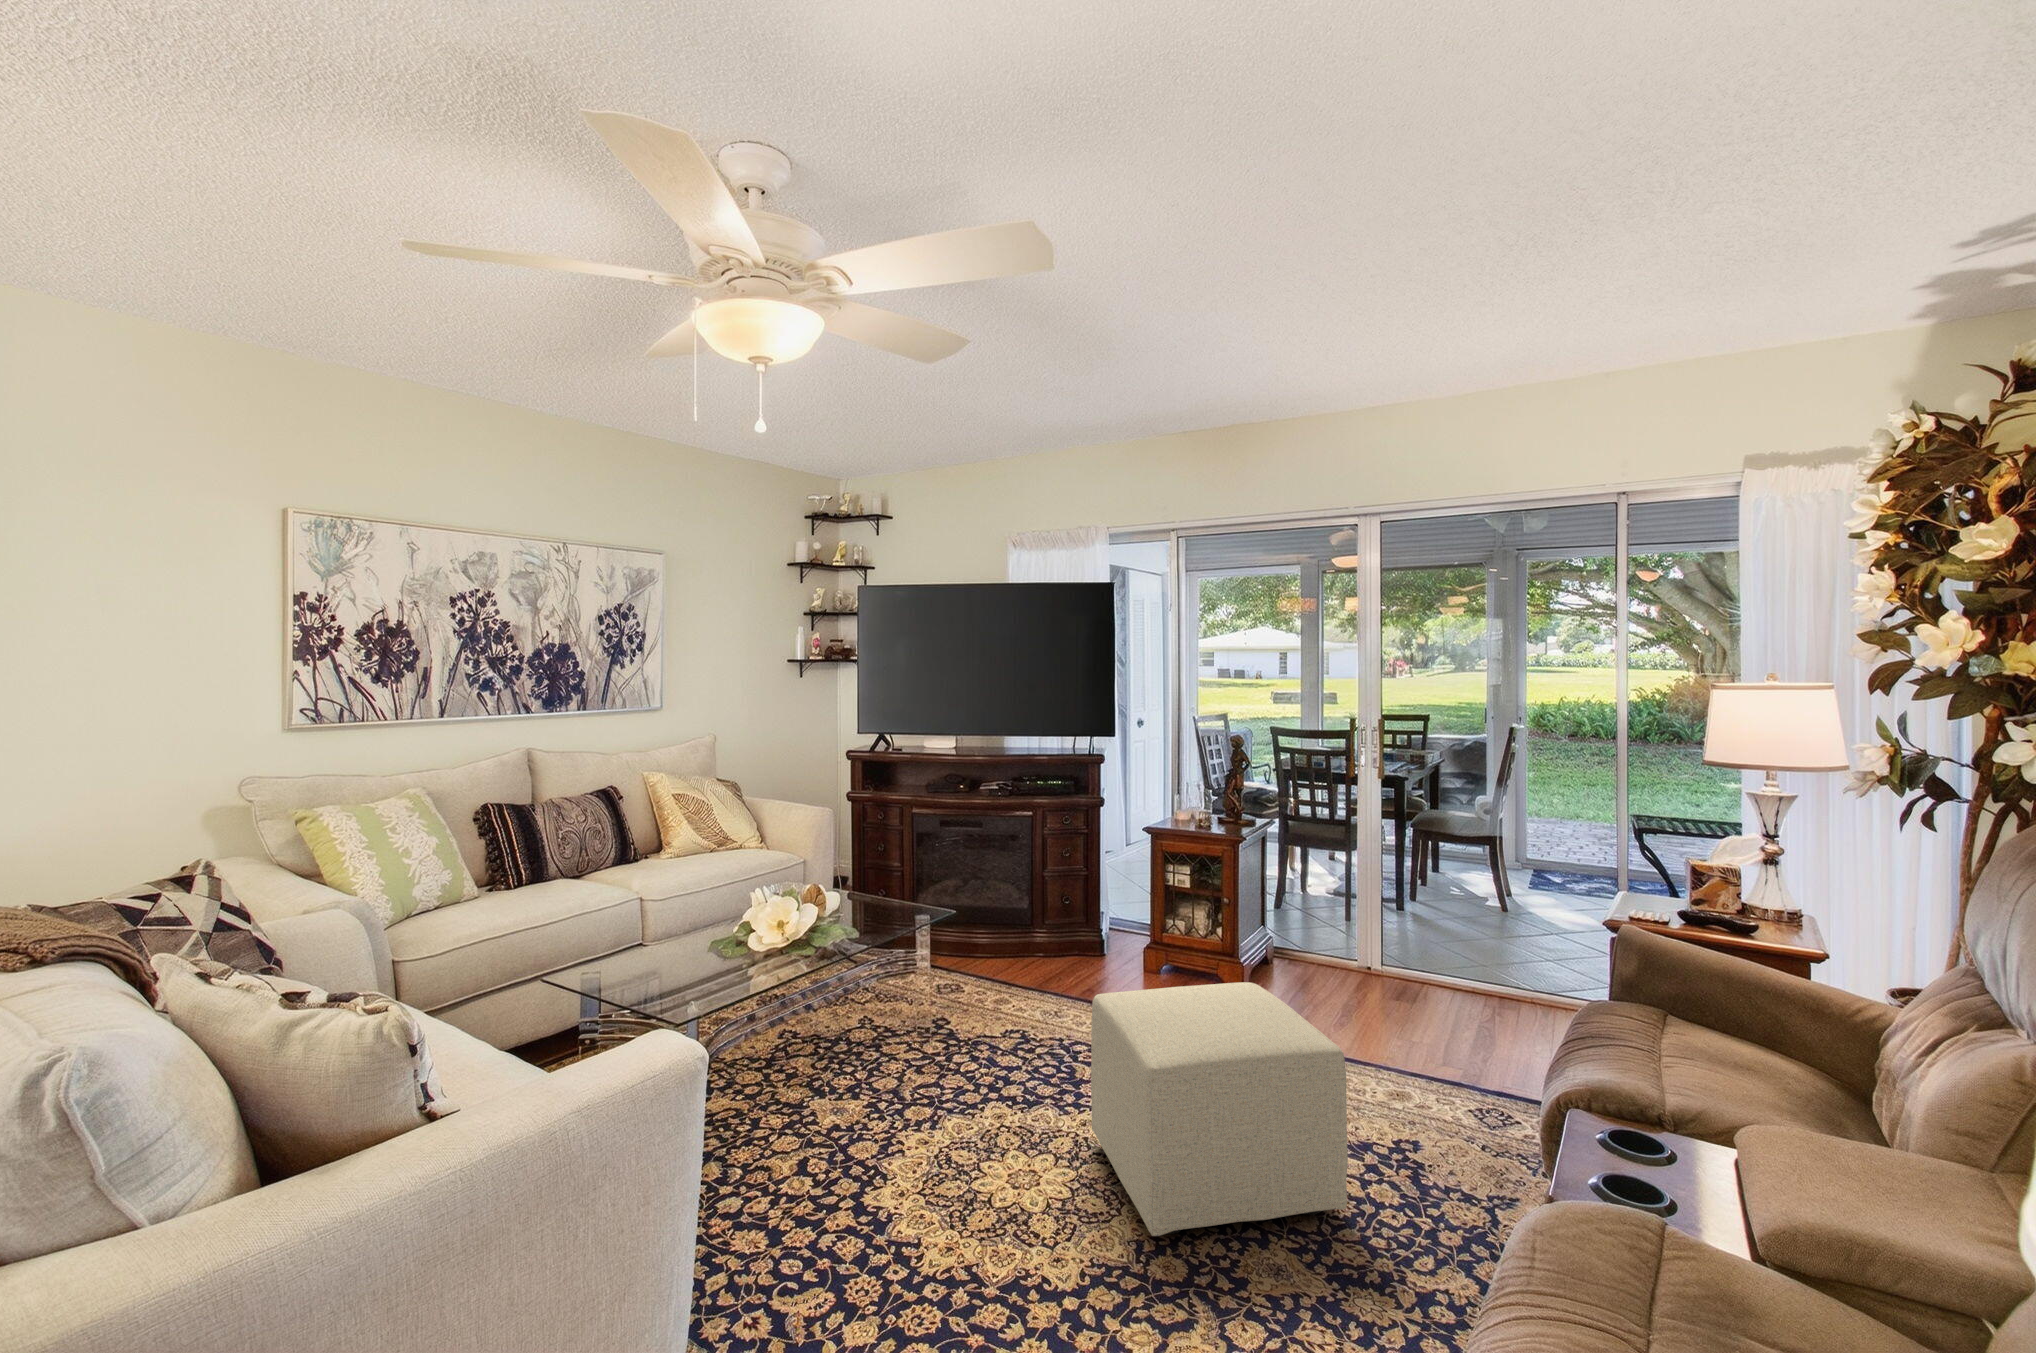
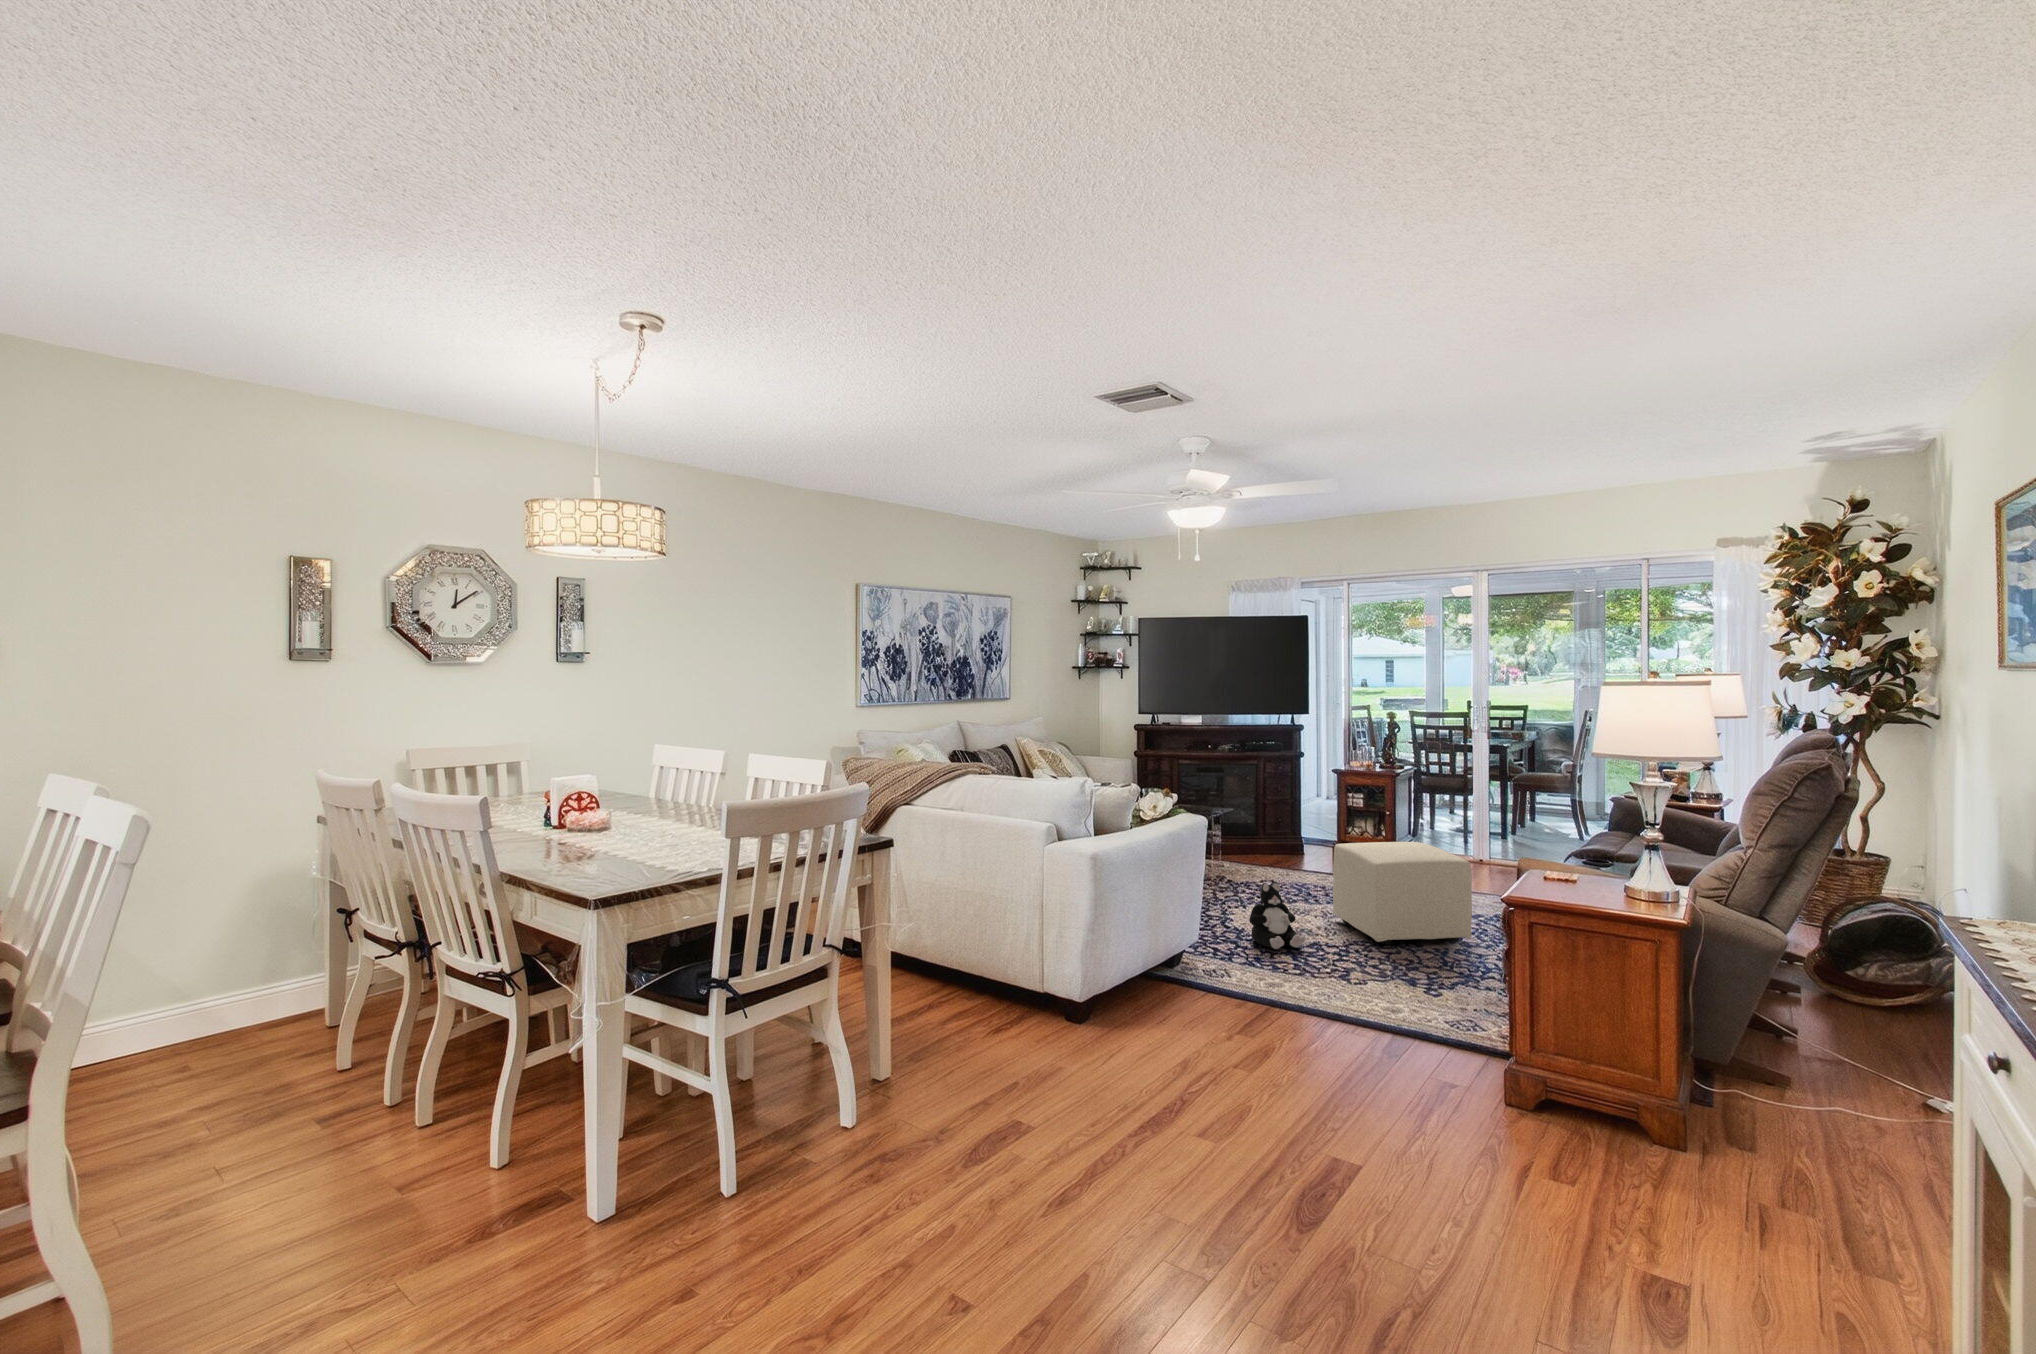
plush toy: none [883,1109,993,1281] -> present [1249,883,1305,949]

